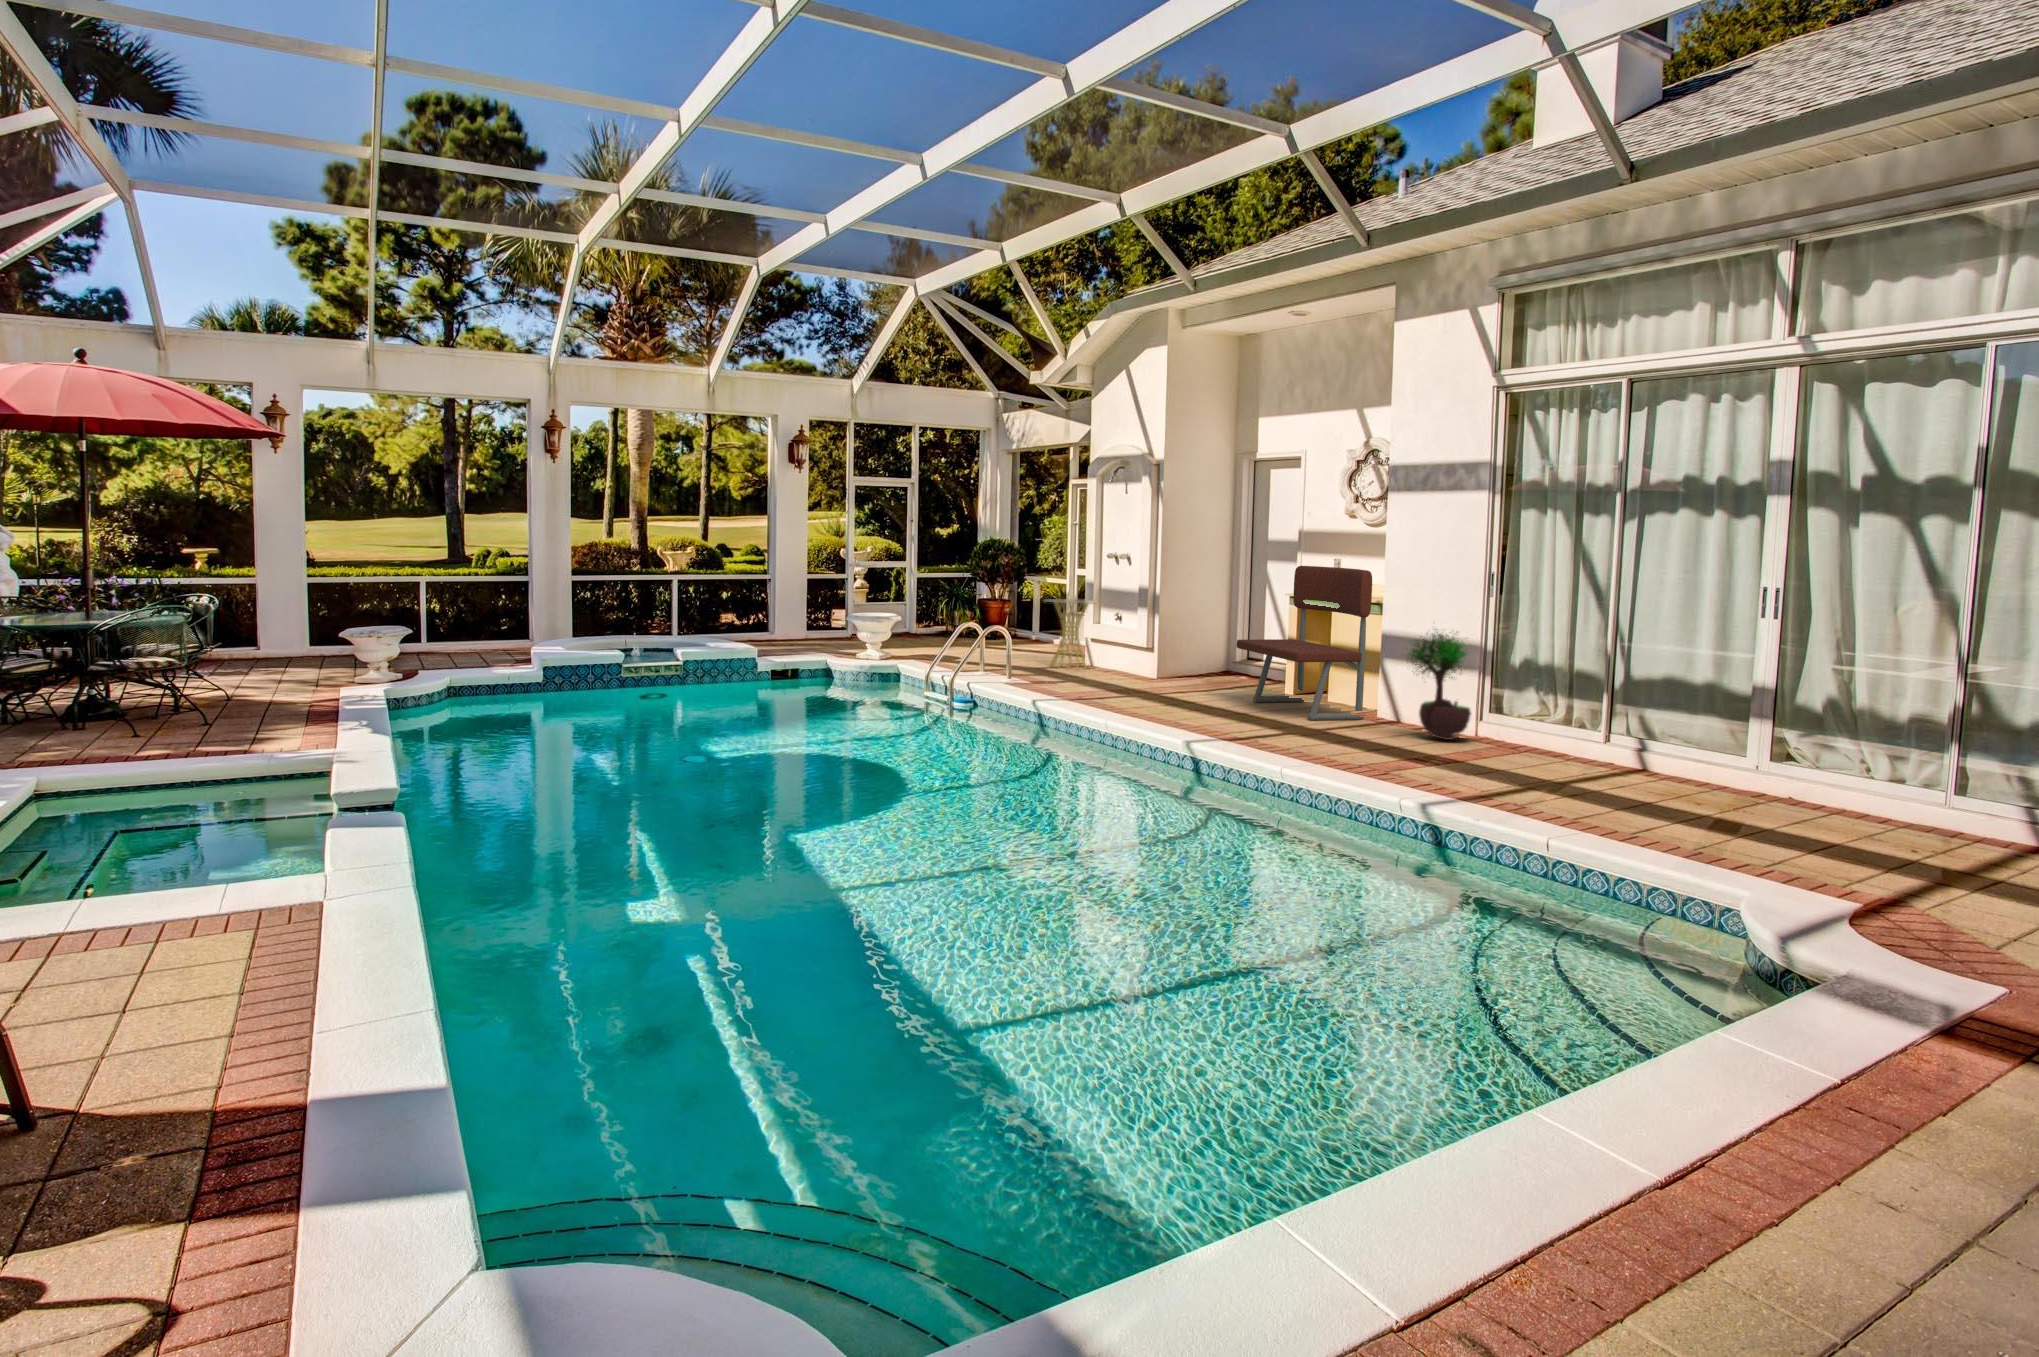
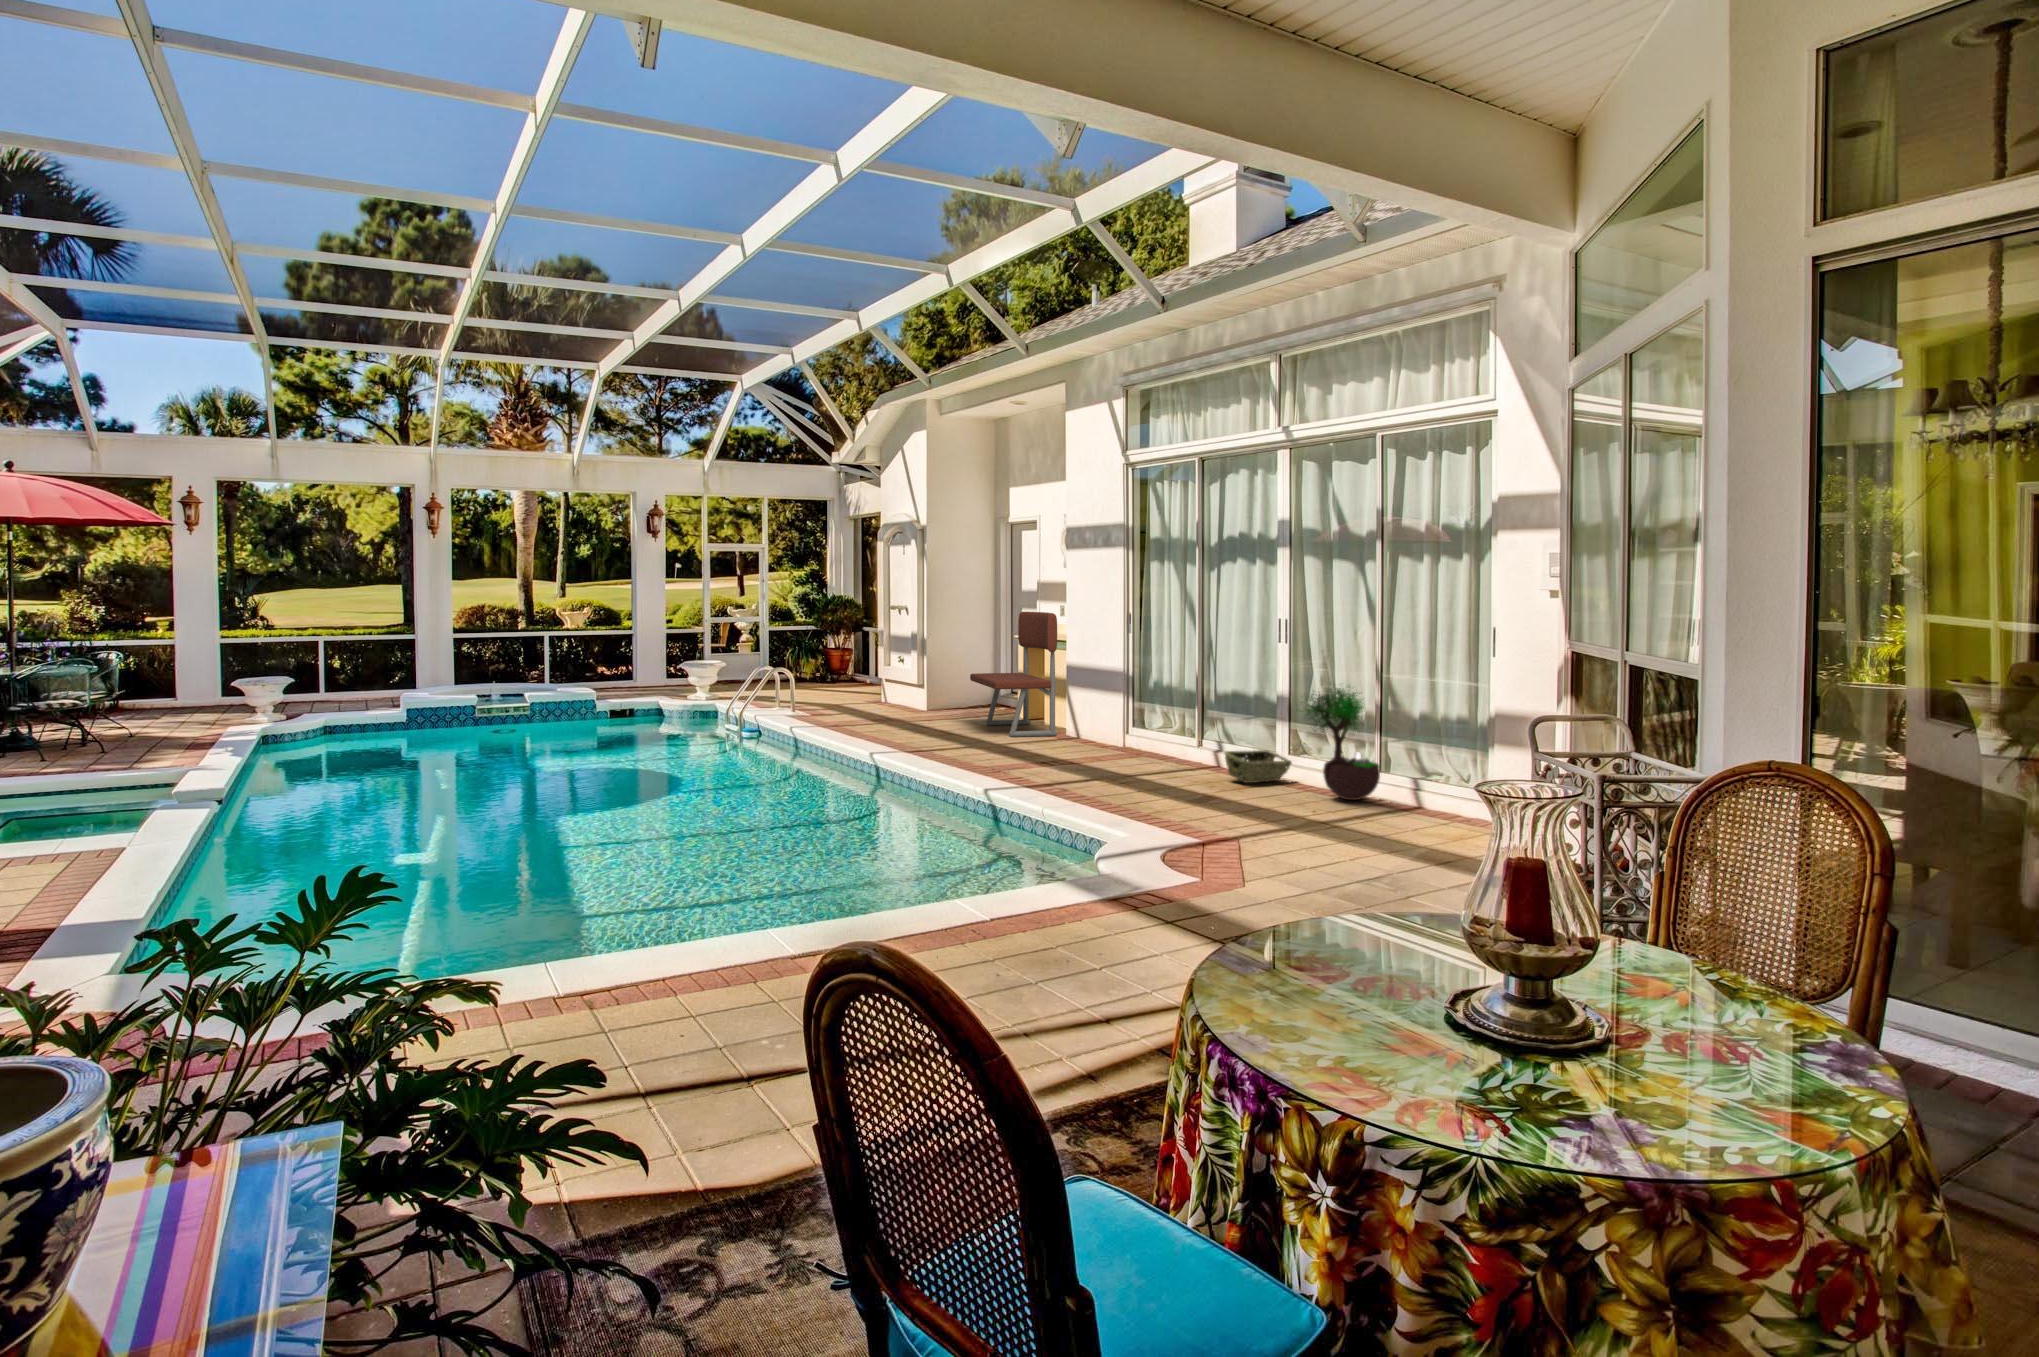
side table: present [1045,599,1095,668] -> none [844,645,894,705]
potted tree: present [1407,629,1471,740] -> present [1296,683,1380,800]
woven basket: none [1699,757,1792,803] -> present [1225,750,1292,783]

